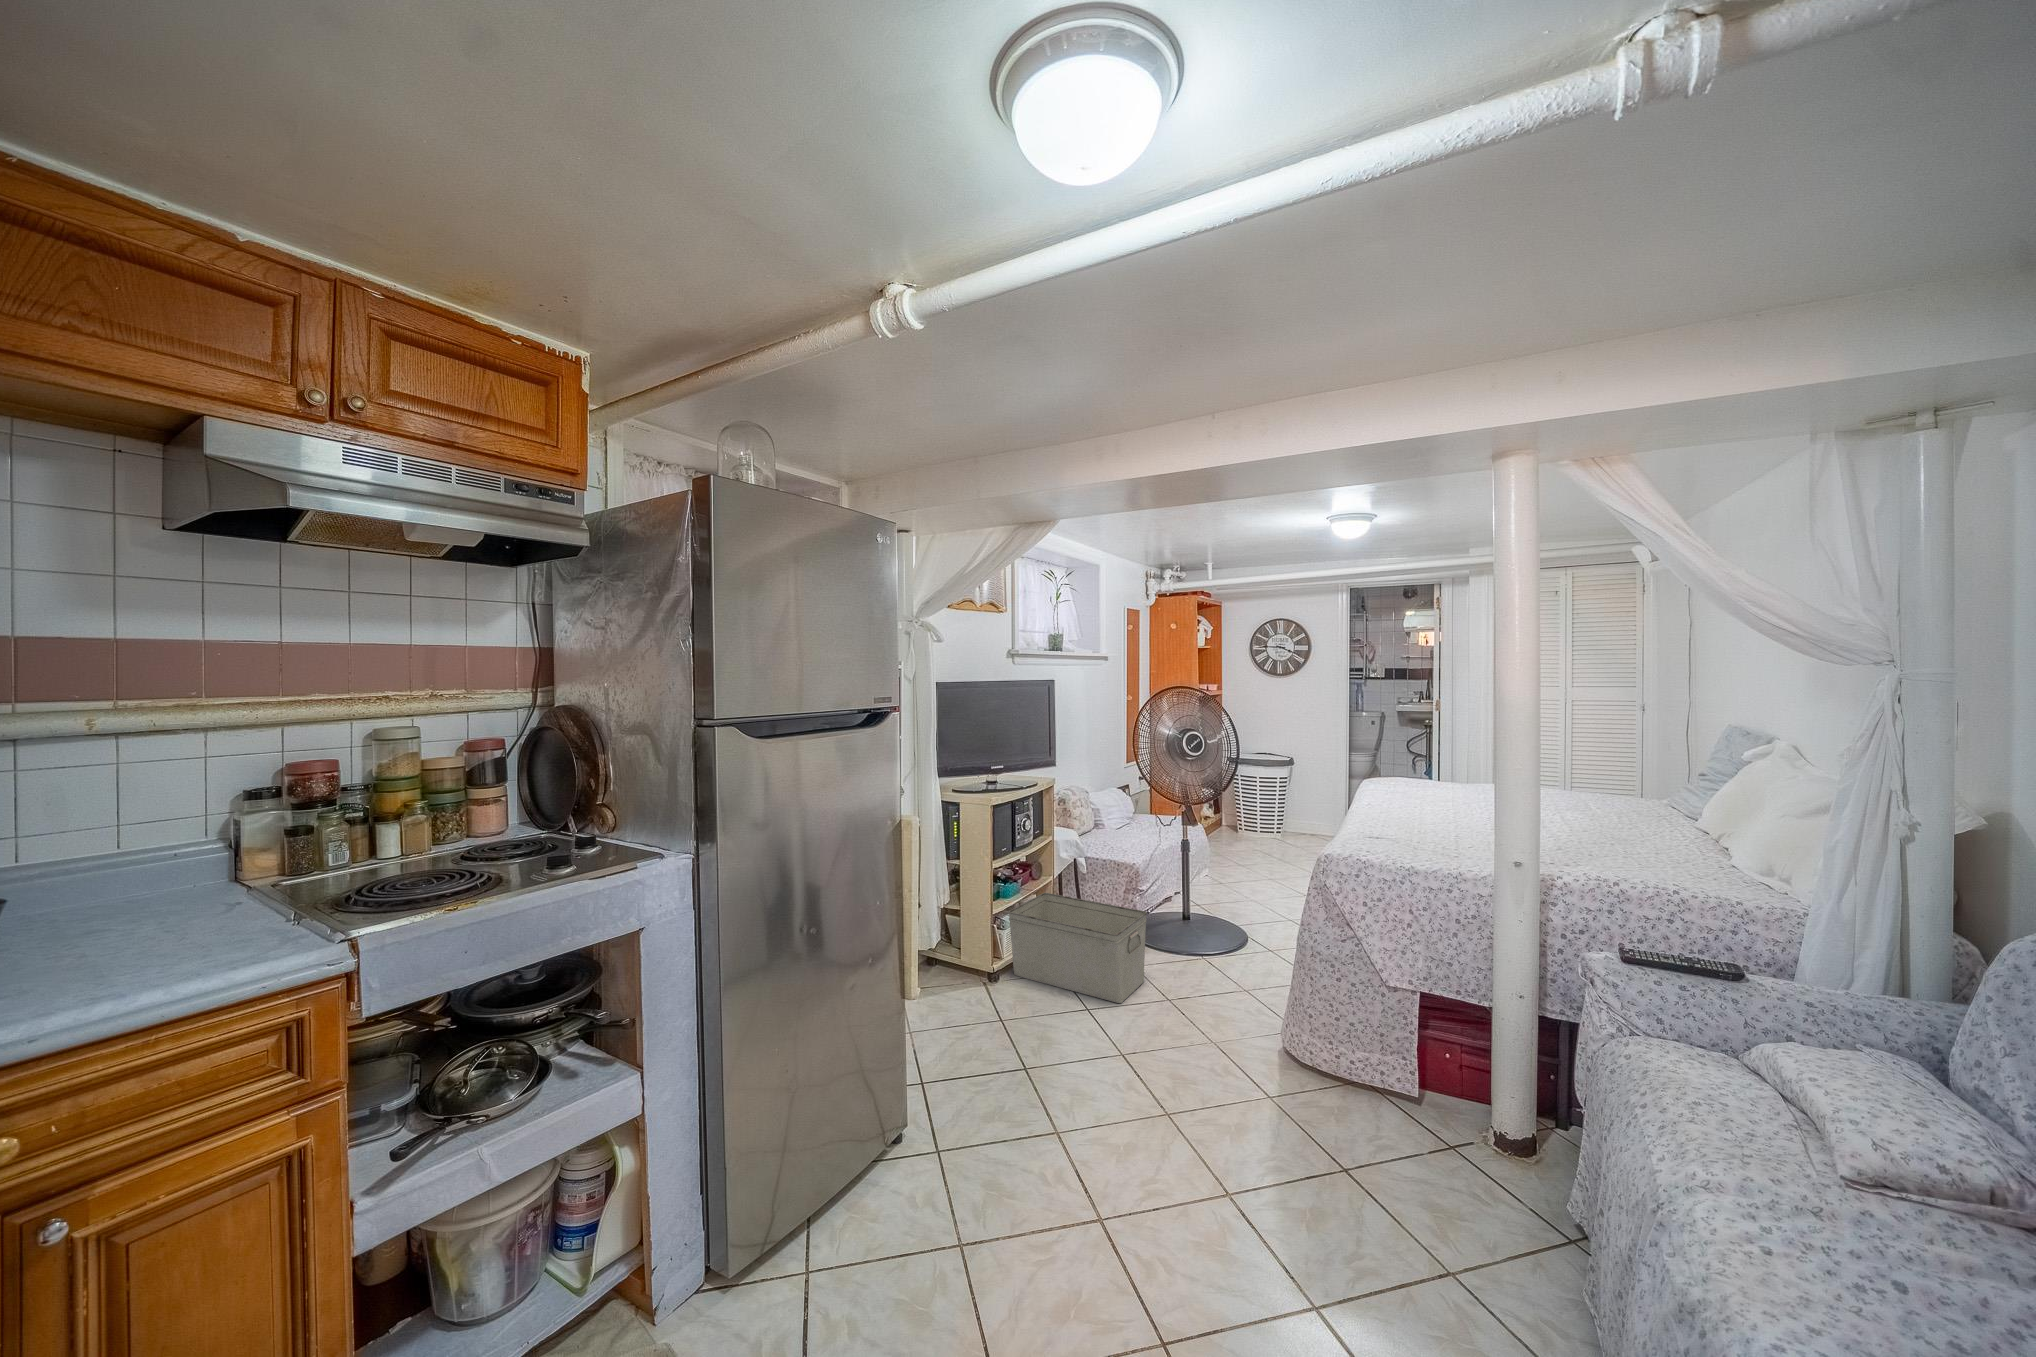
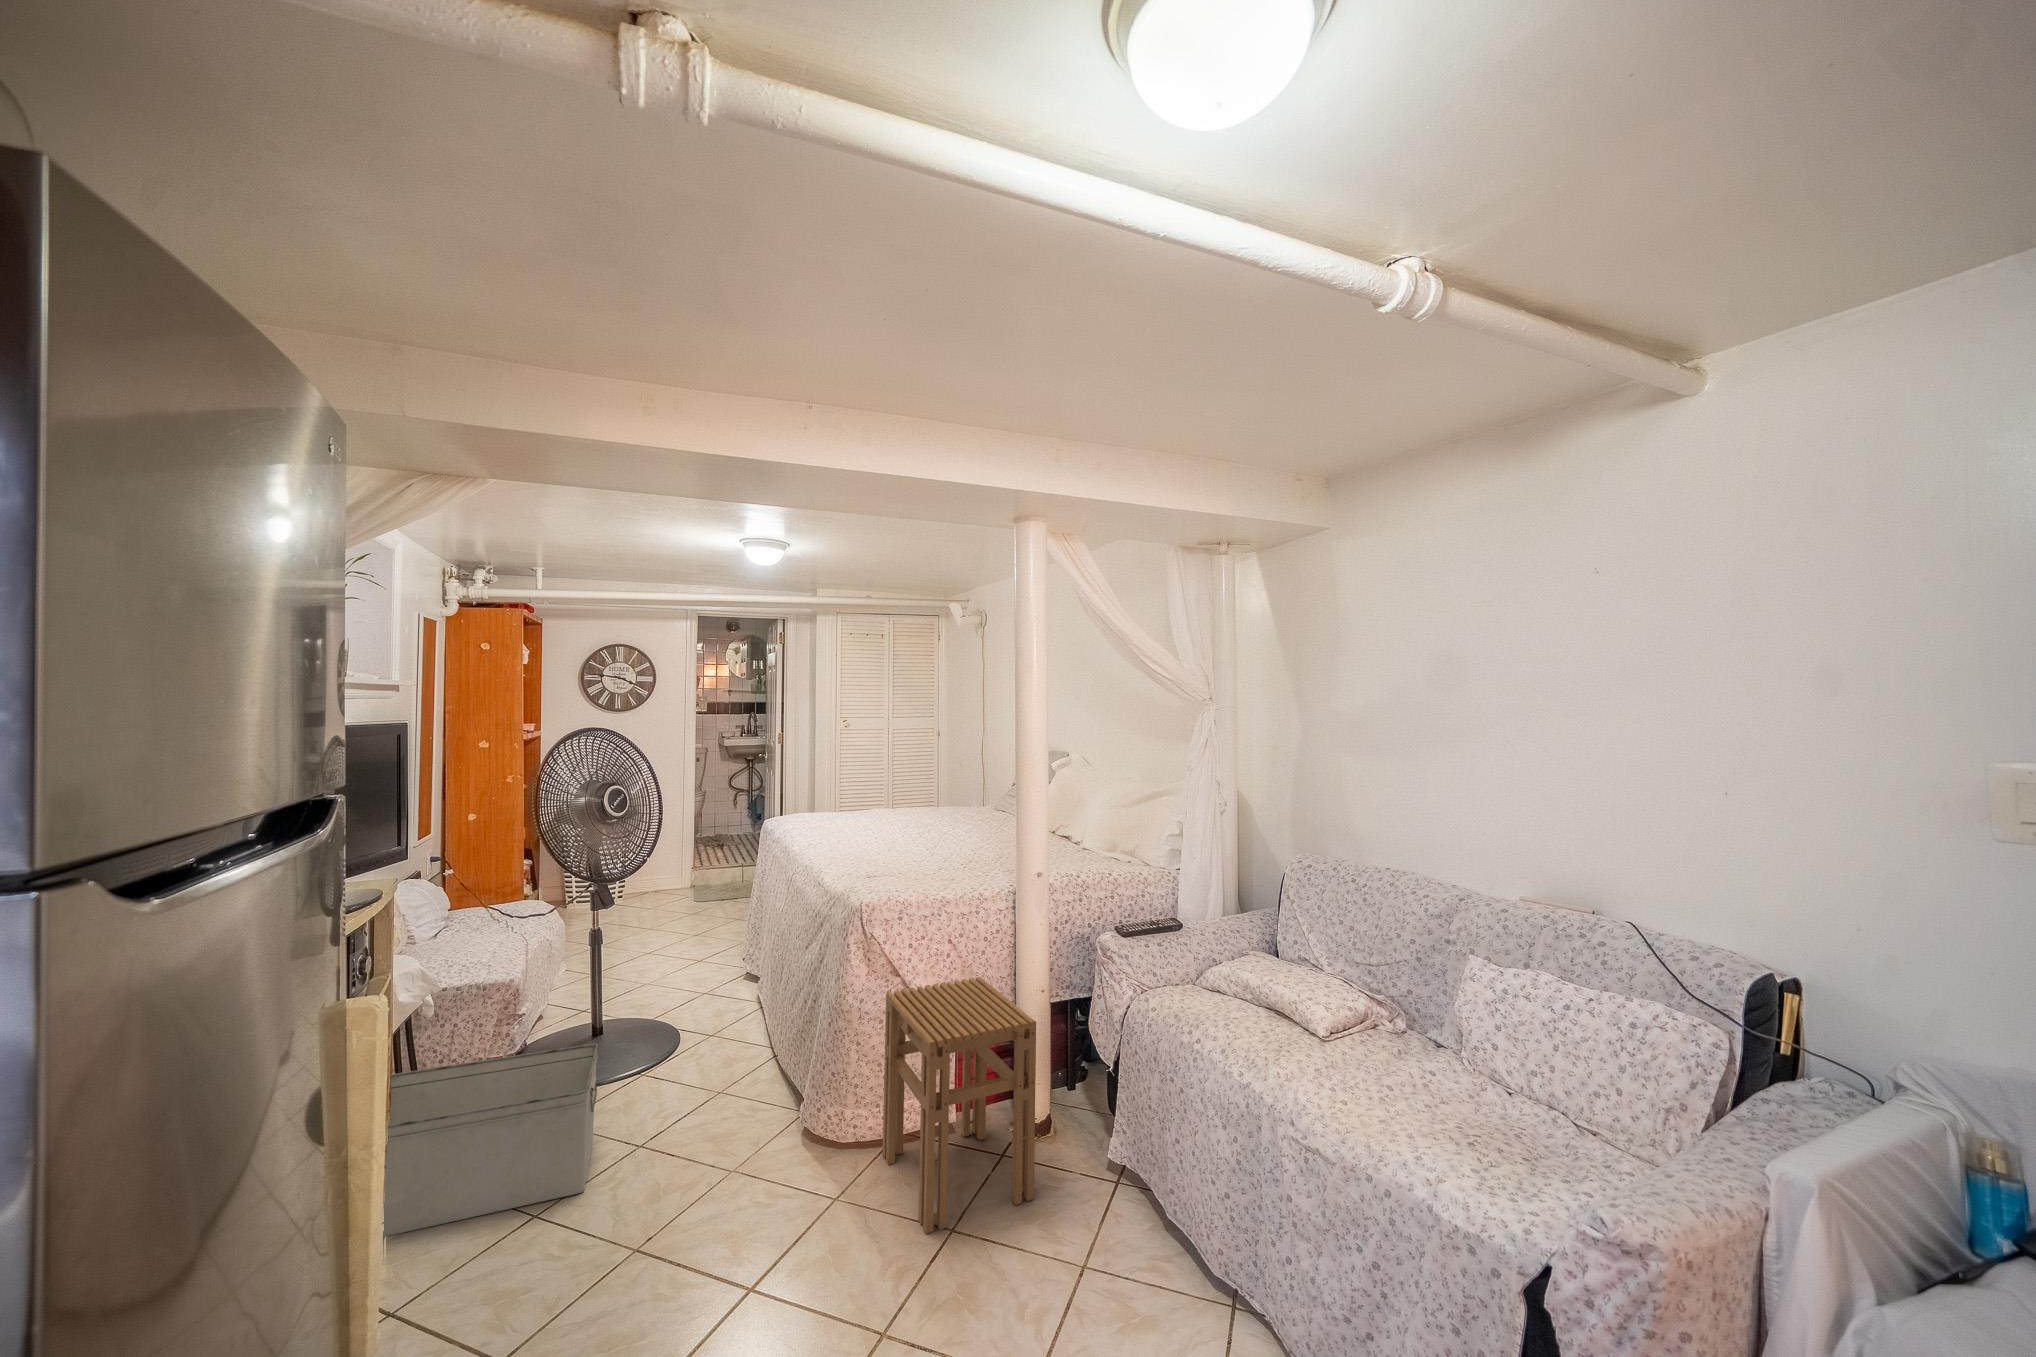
stool: none [1310,936,1444,1196] -> present [883,977,1036,1234]

